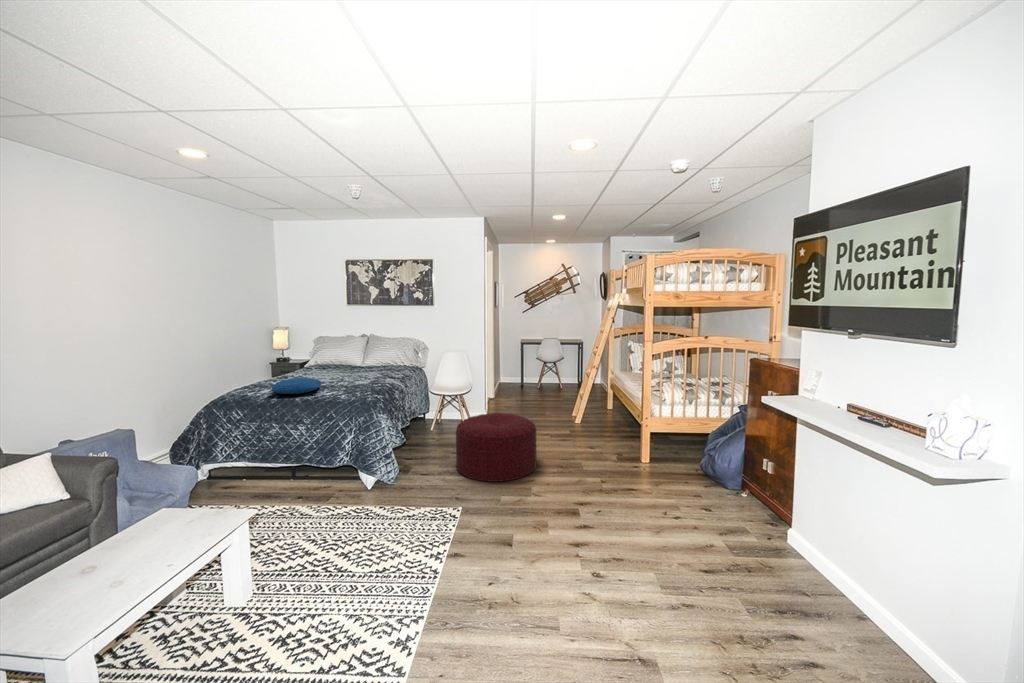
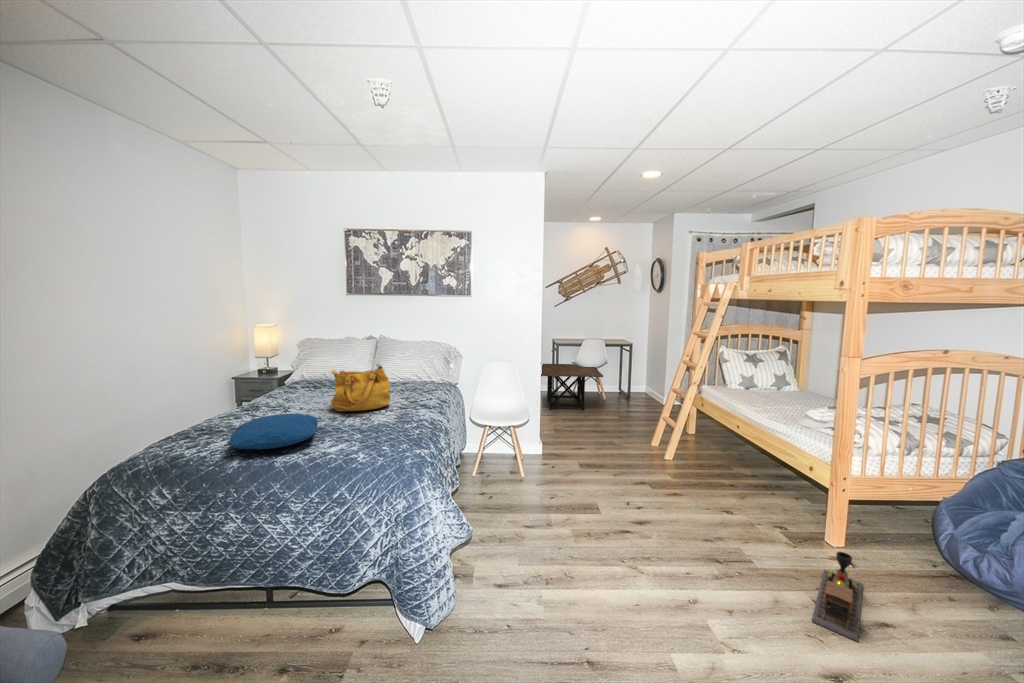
handbag: none [331,351,369,380] -> present [331,364,390,411]
side table: none [496,359,550,395] -> present [541,364,603,410]
ottoman: present [456,413,536,482] -> none [544,464,681,601]
toy train: none [593,456,641,497] -> present [812,552,863,641]

